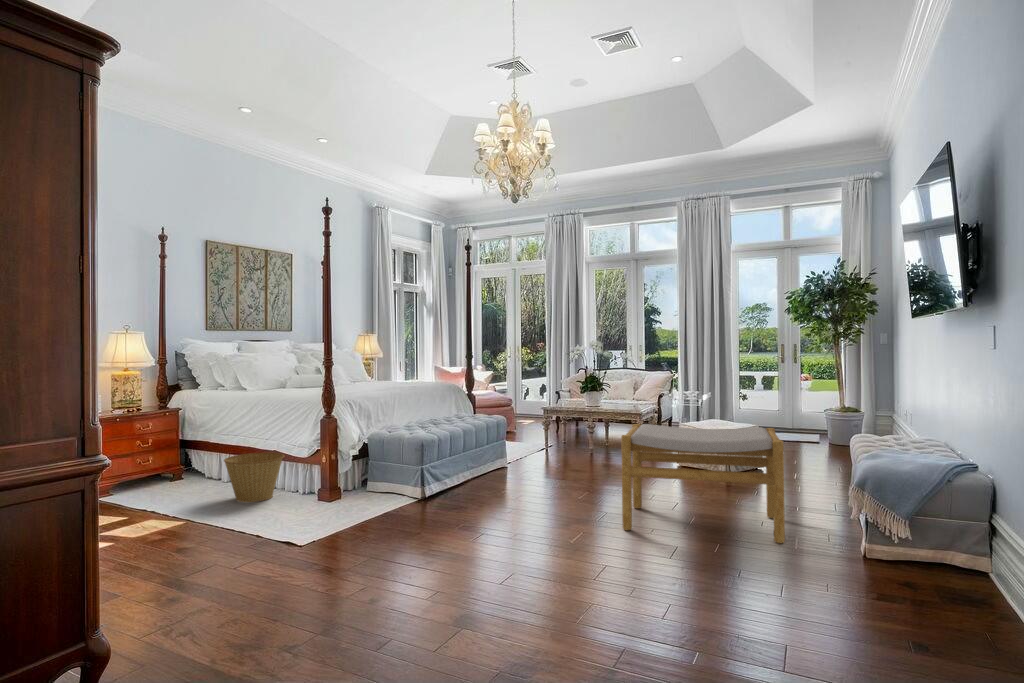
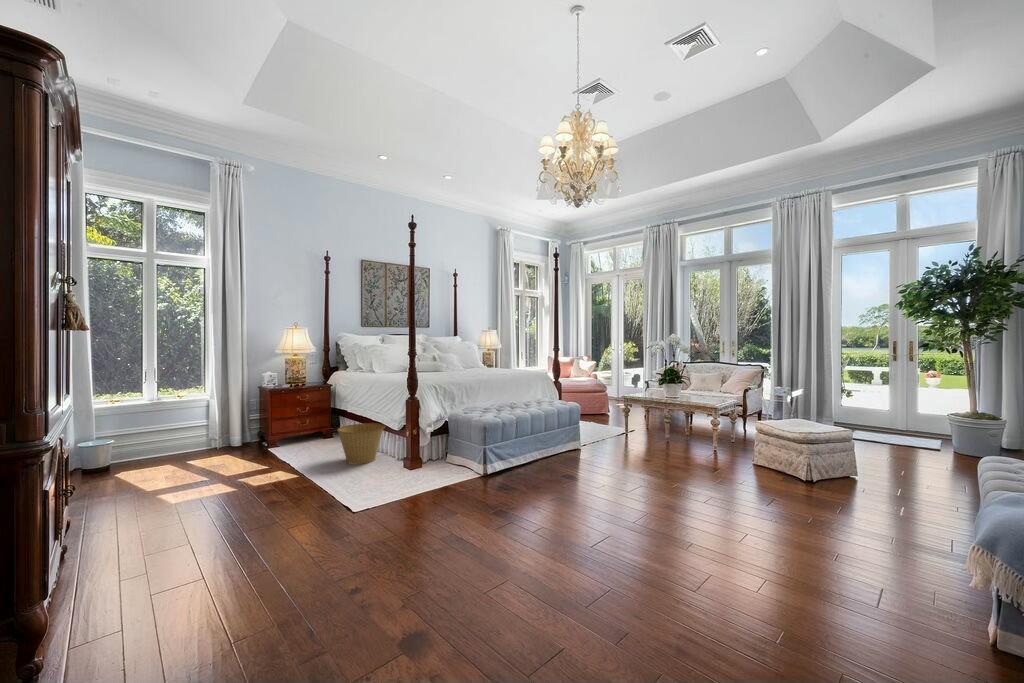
footstool: present [621,424,785,543] -> none [653,426,871,610]

